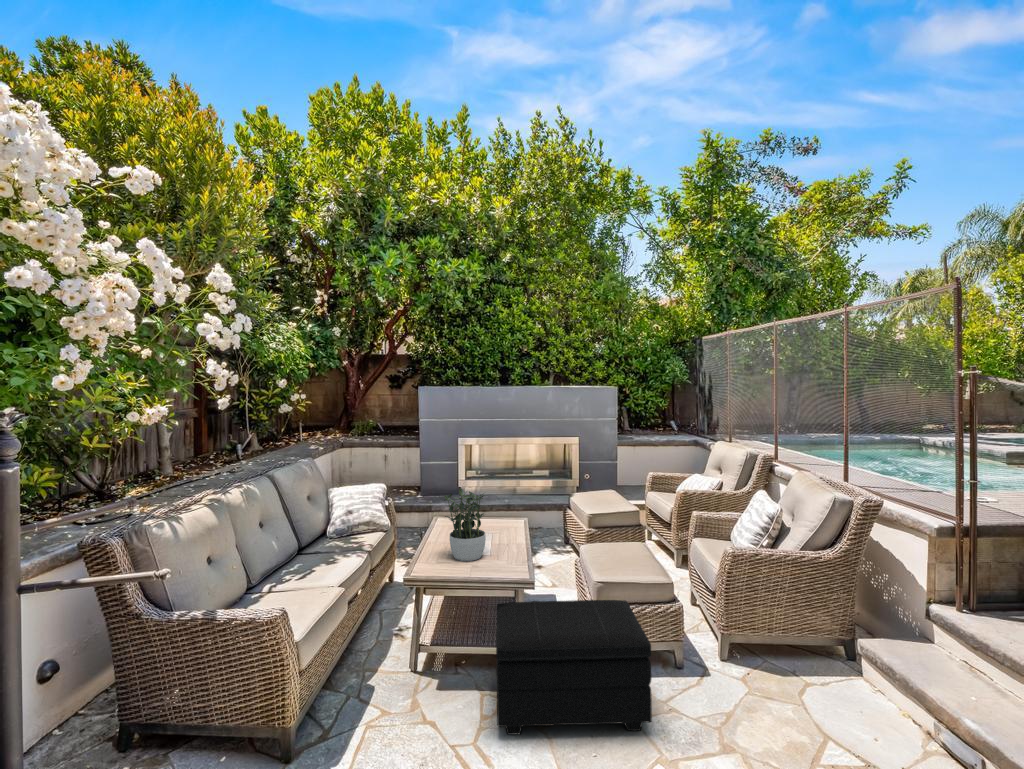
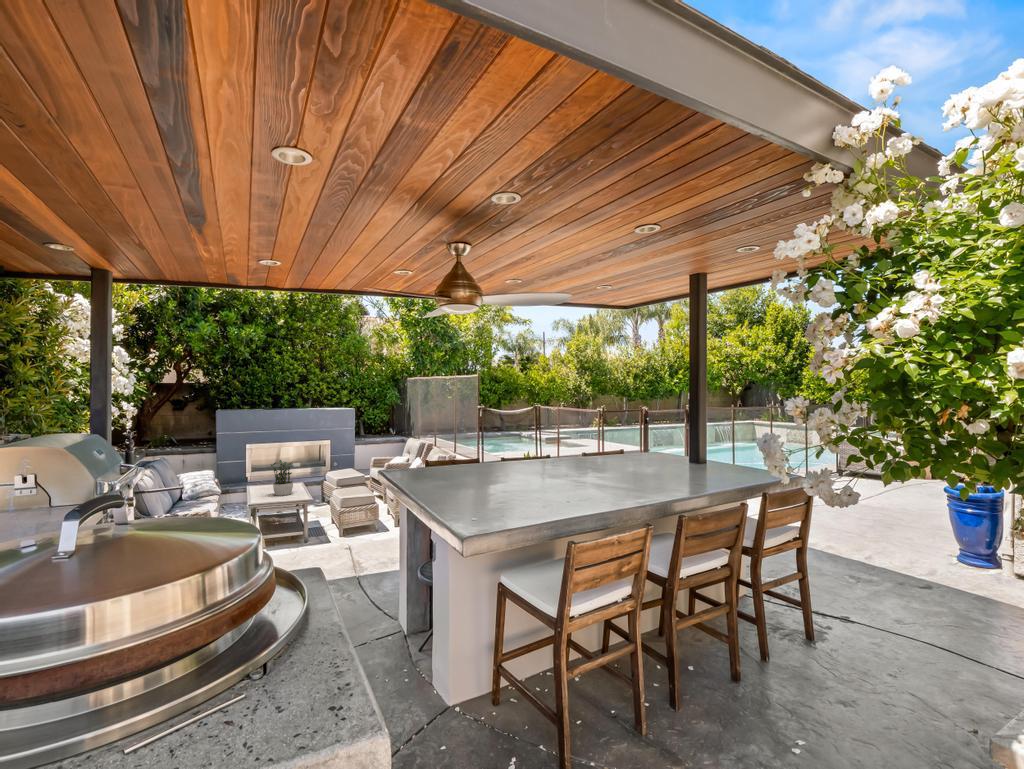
footstool: present [496,600,652,735] -> none [304,501,375,554]

